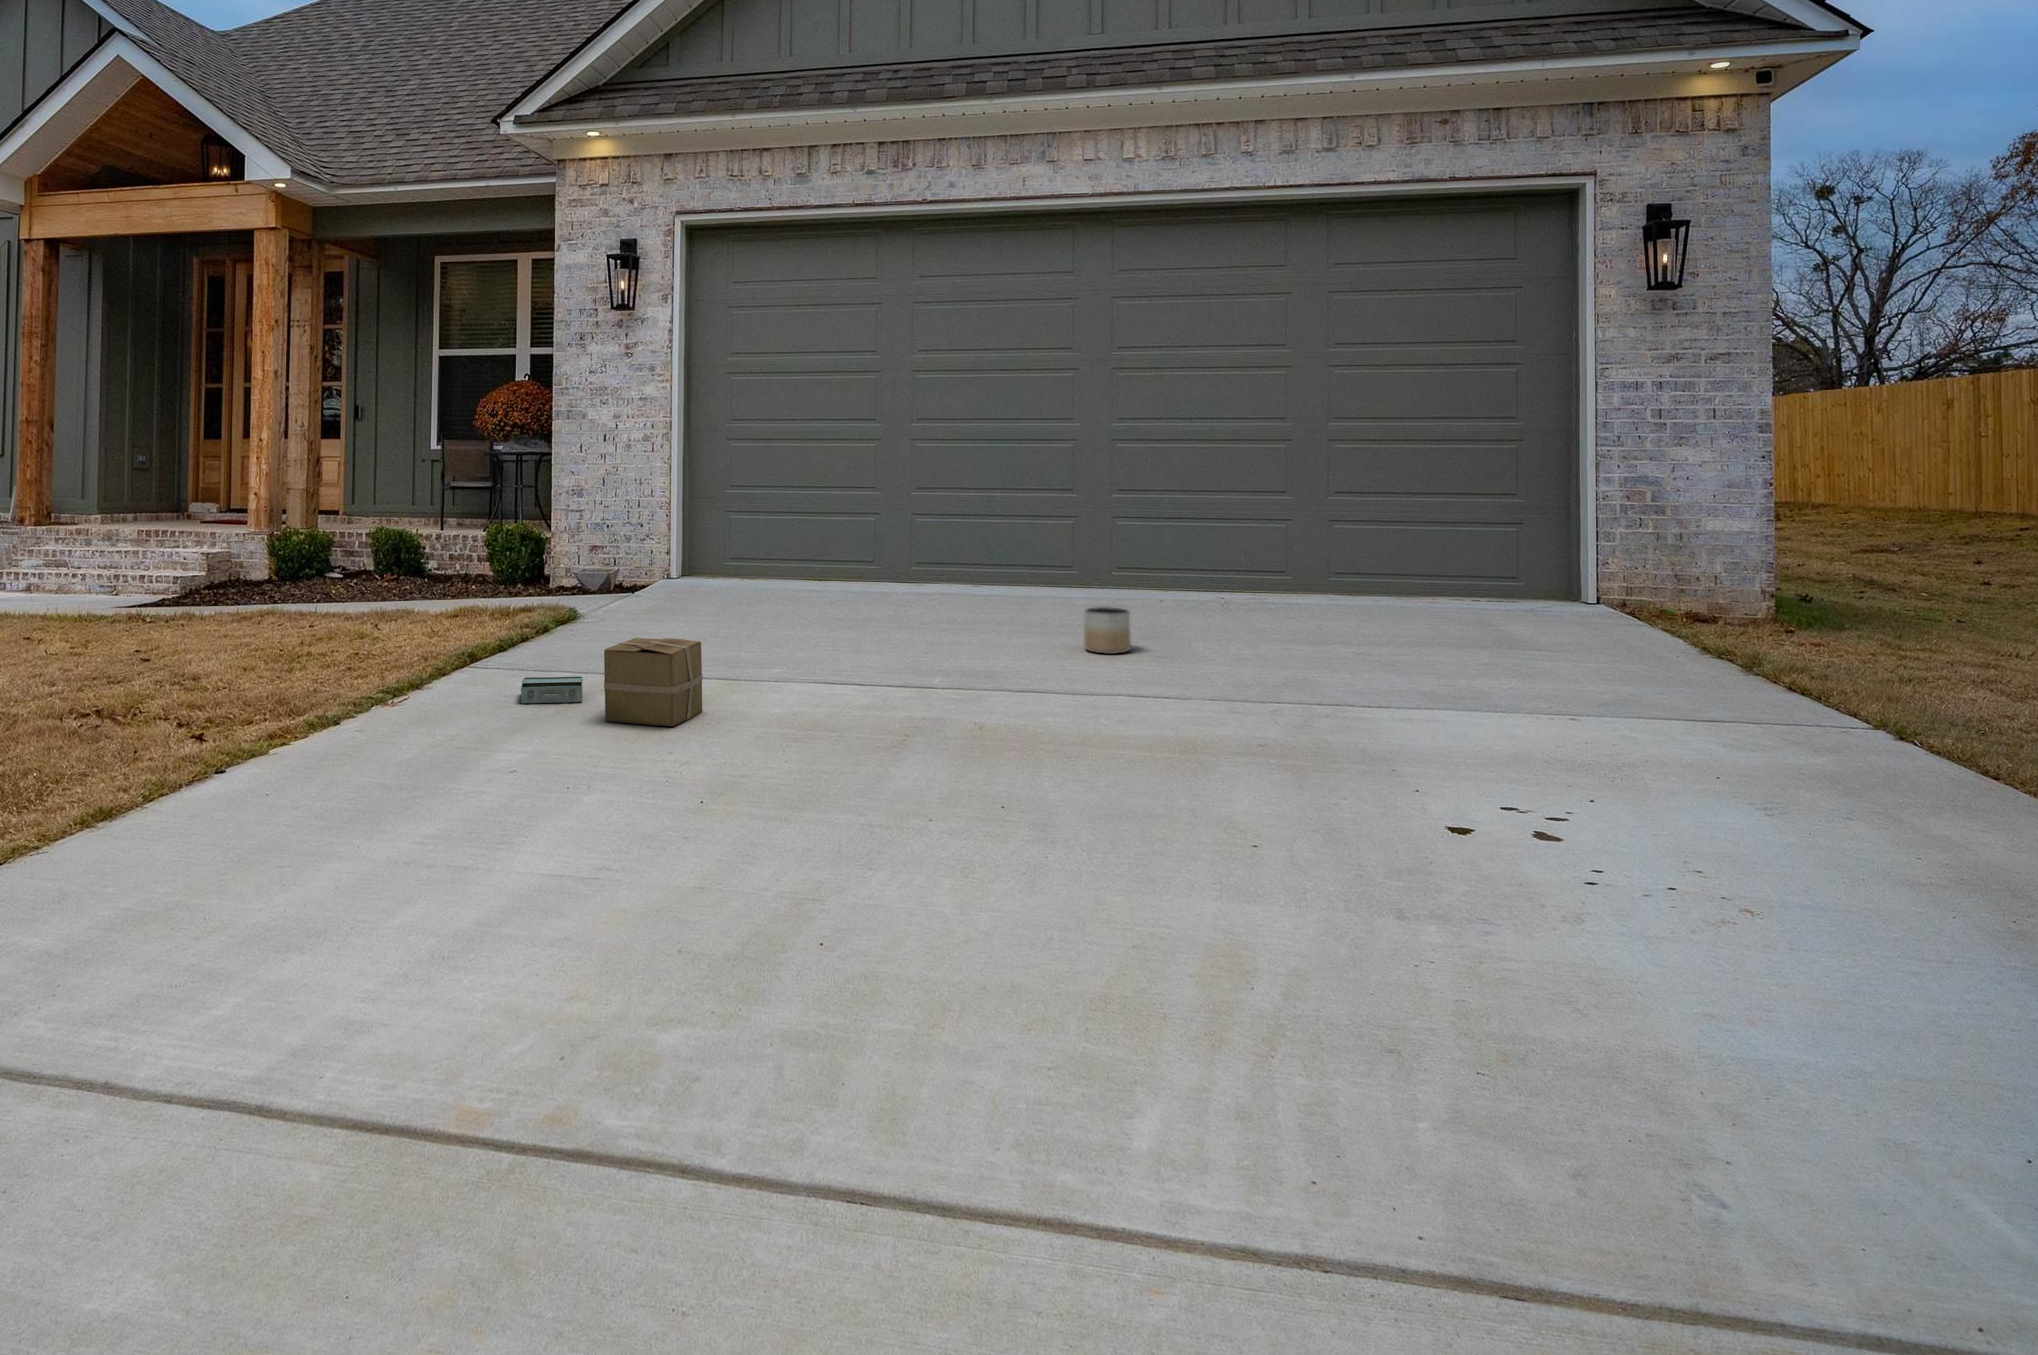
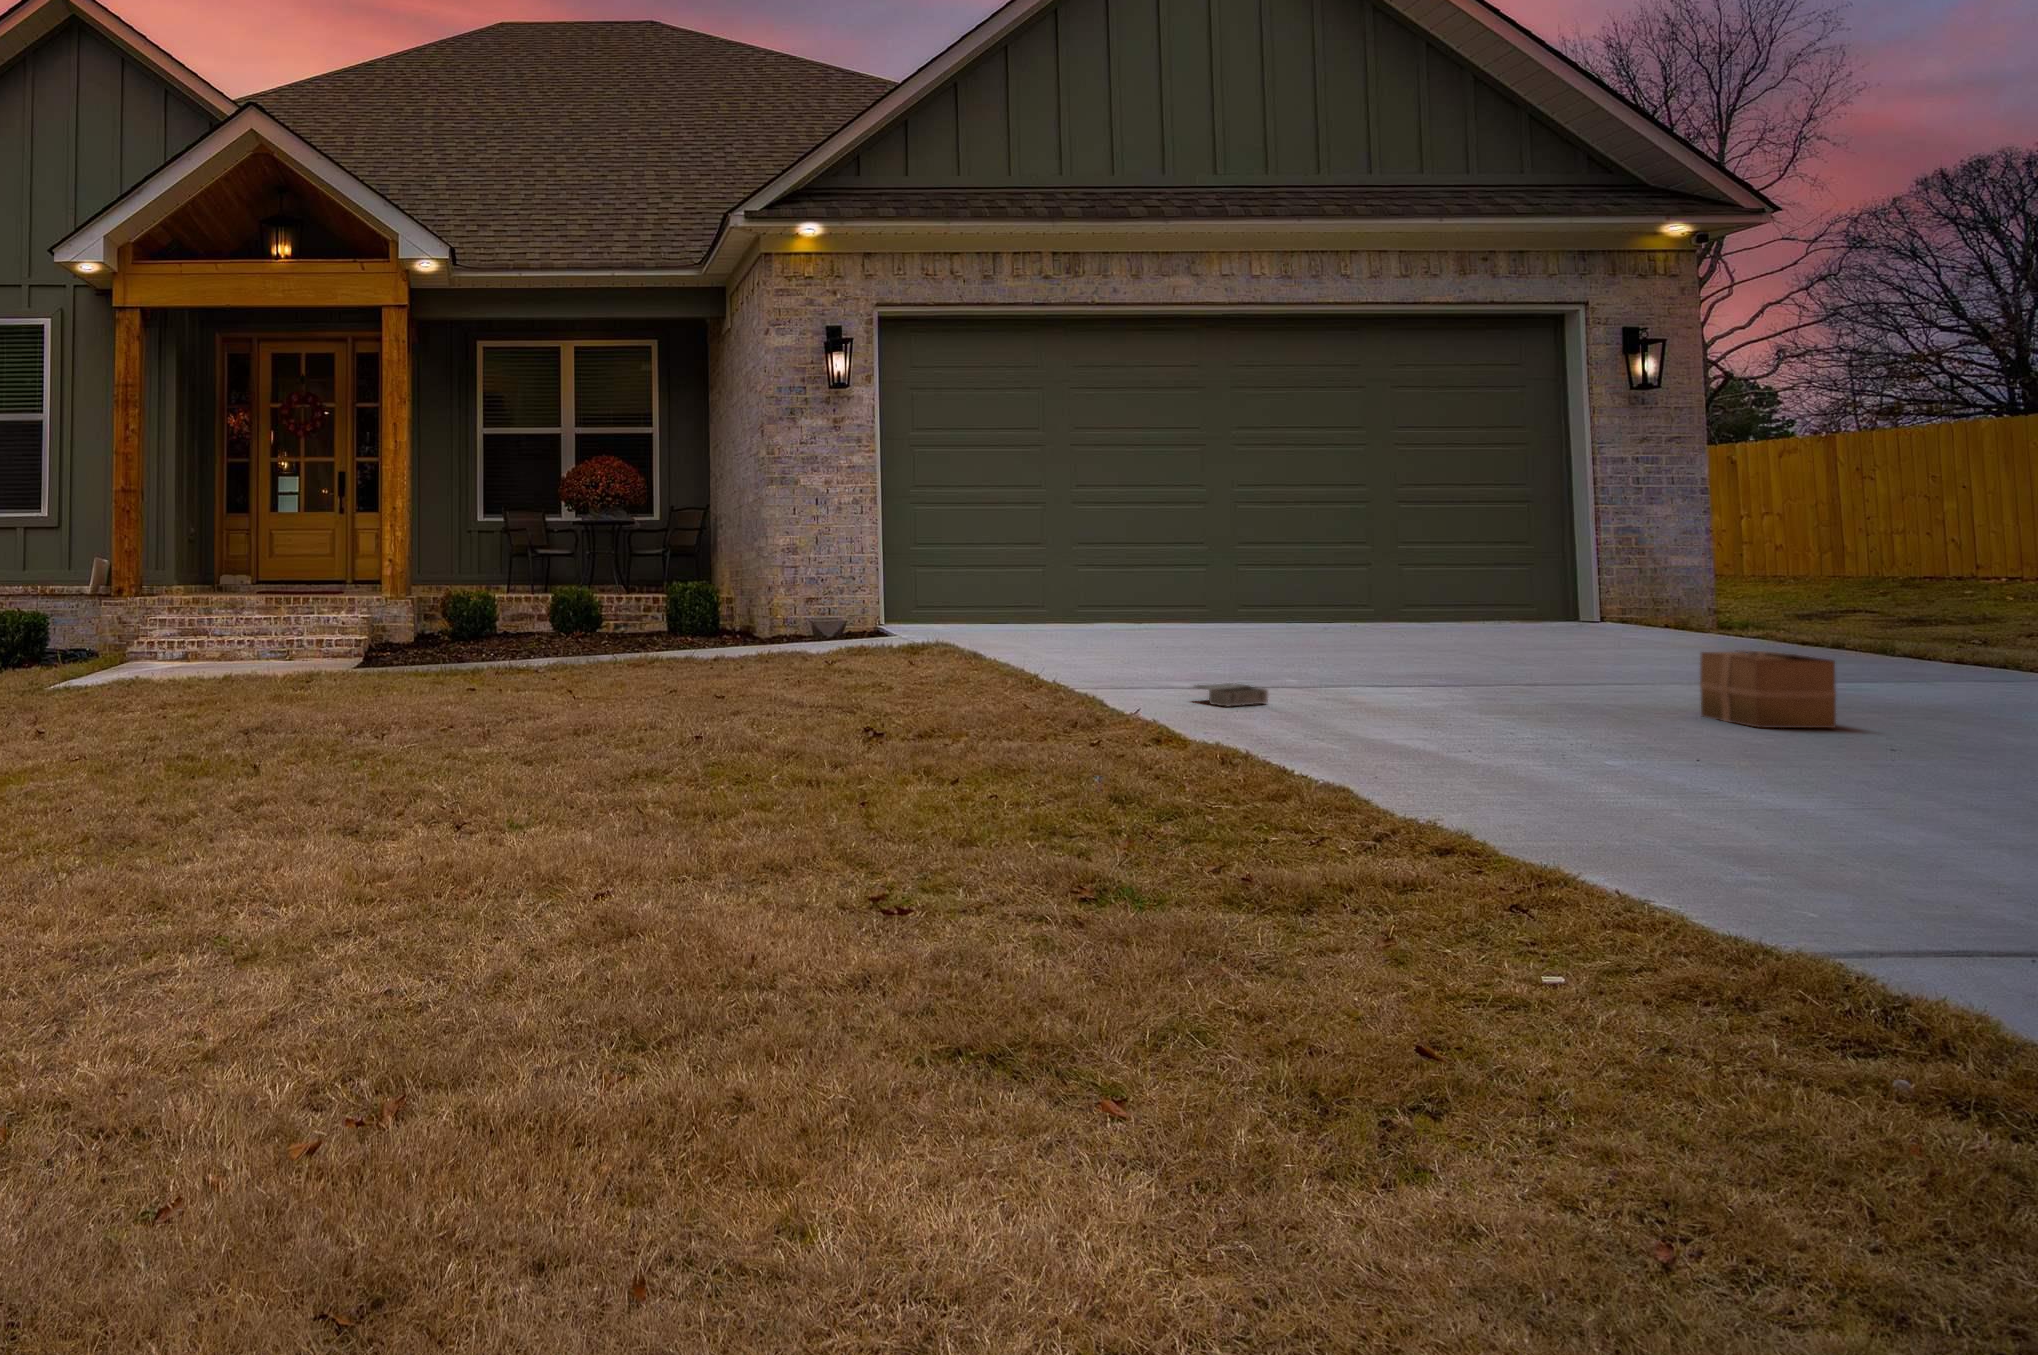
planter: present [1084,607,1131,654] -> none [1430,624,1475,660]
cardboard box: present [604,638,702,726] -> present [1700,651,1836,728]

